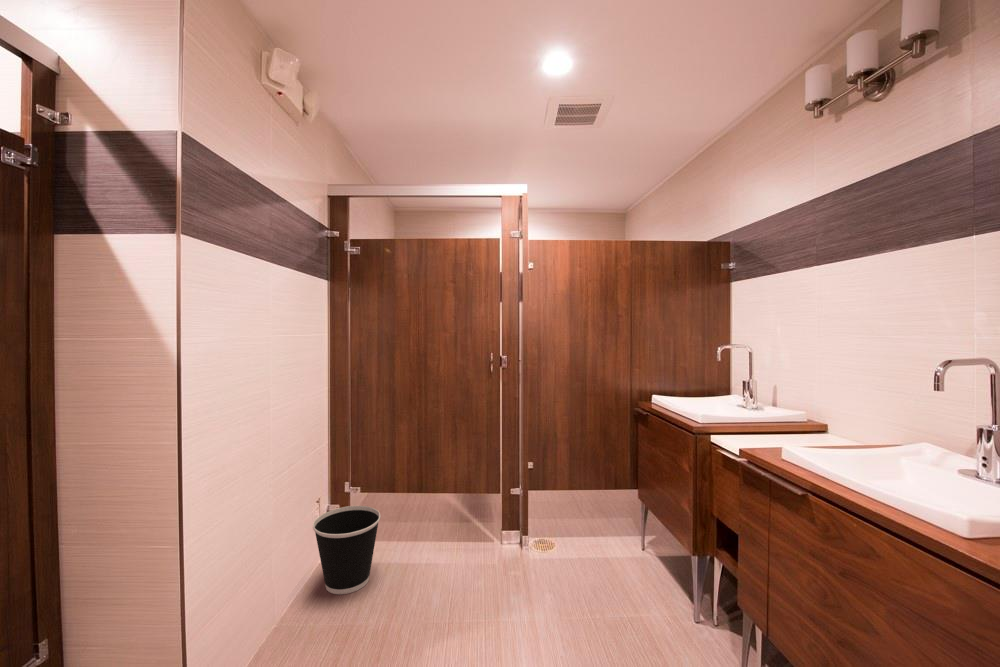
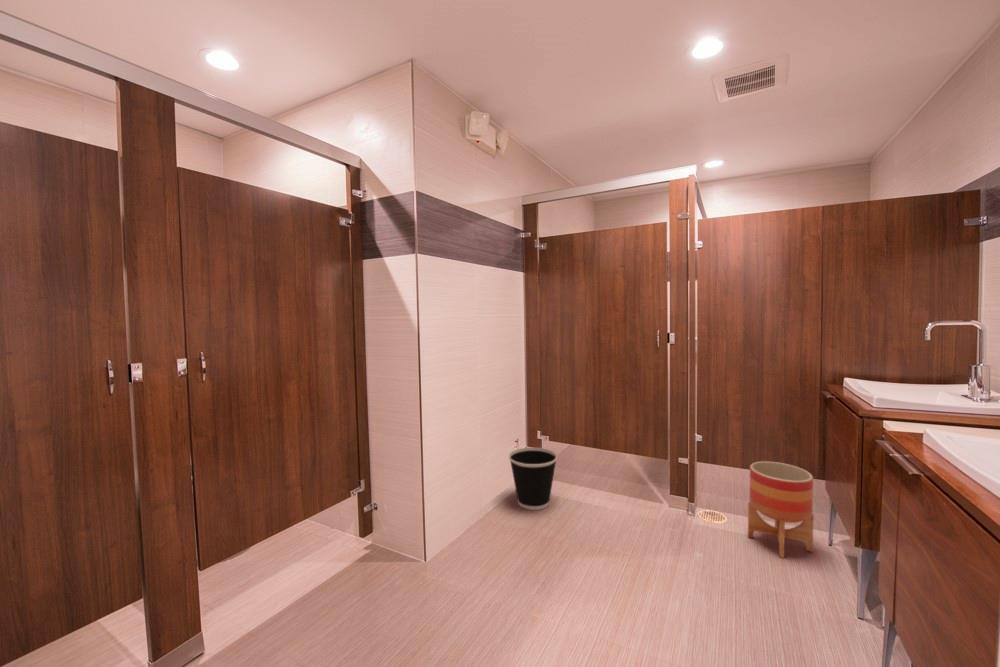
planter: none [578,478,629,571] -> present [748,461,814,558]

